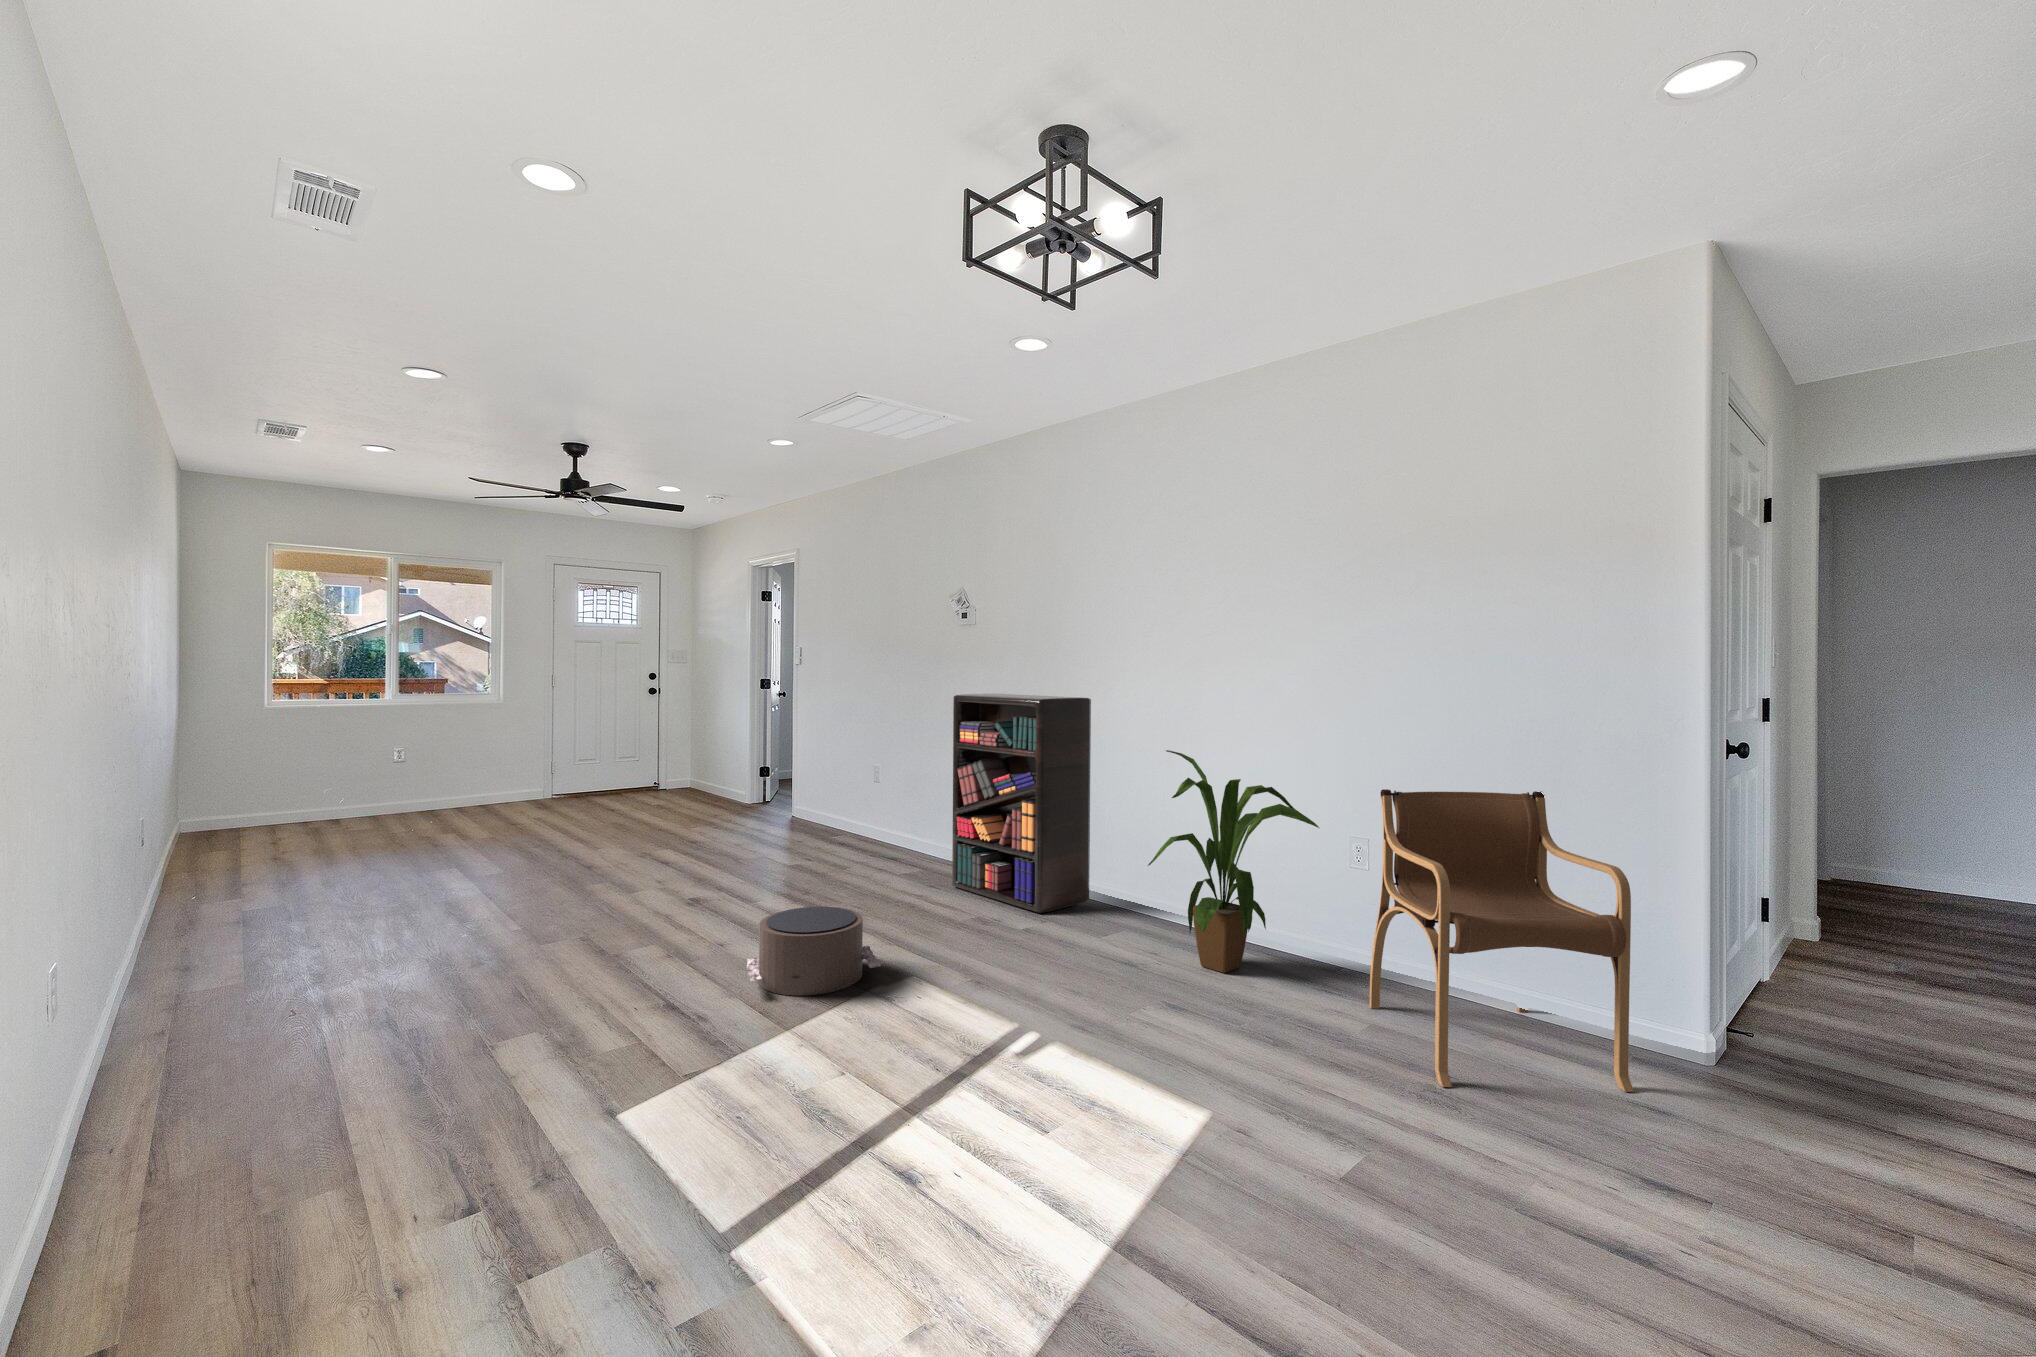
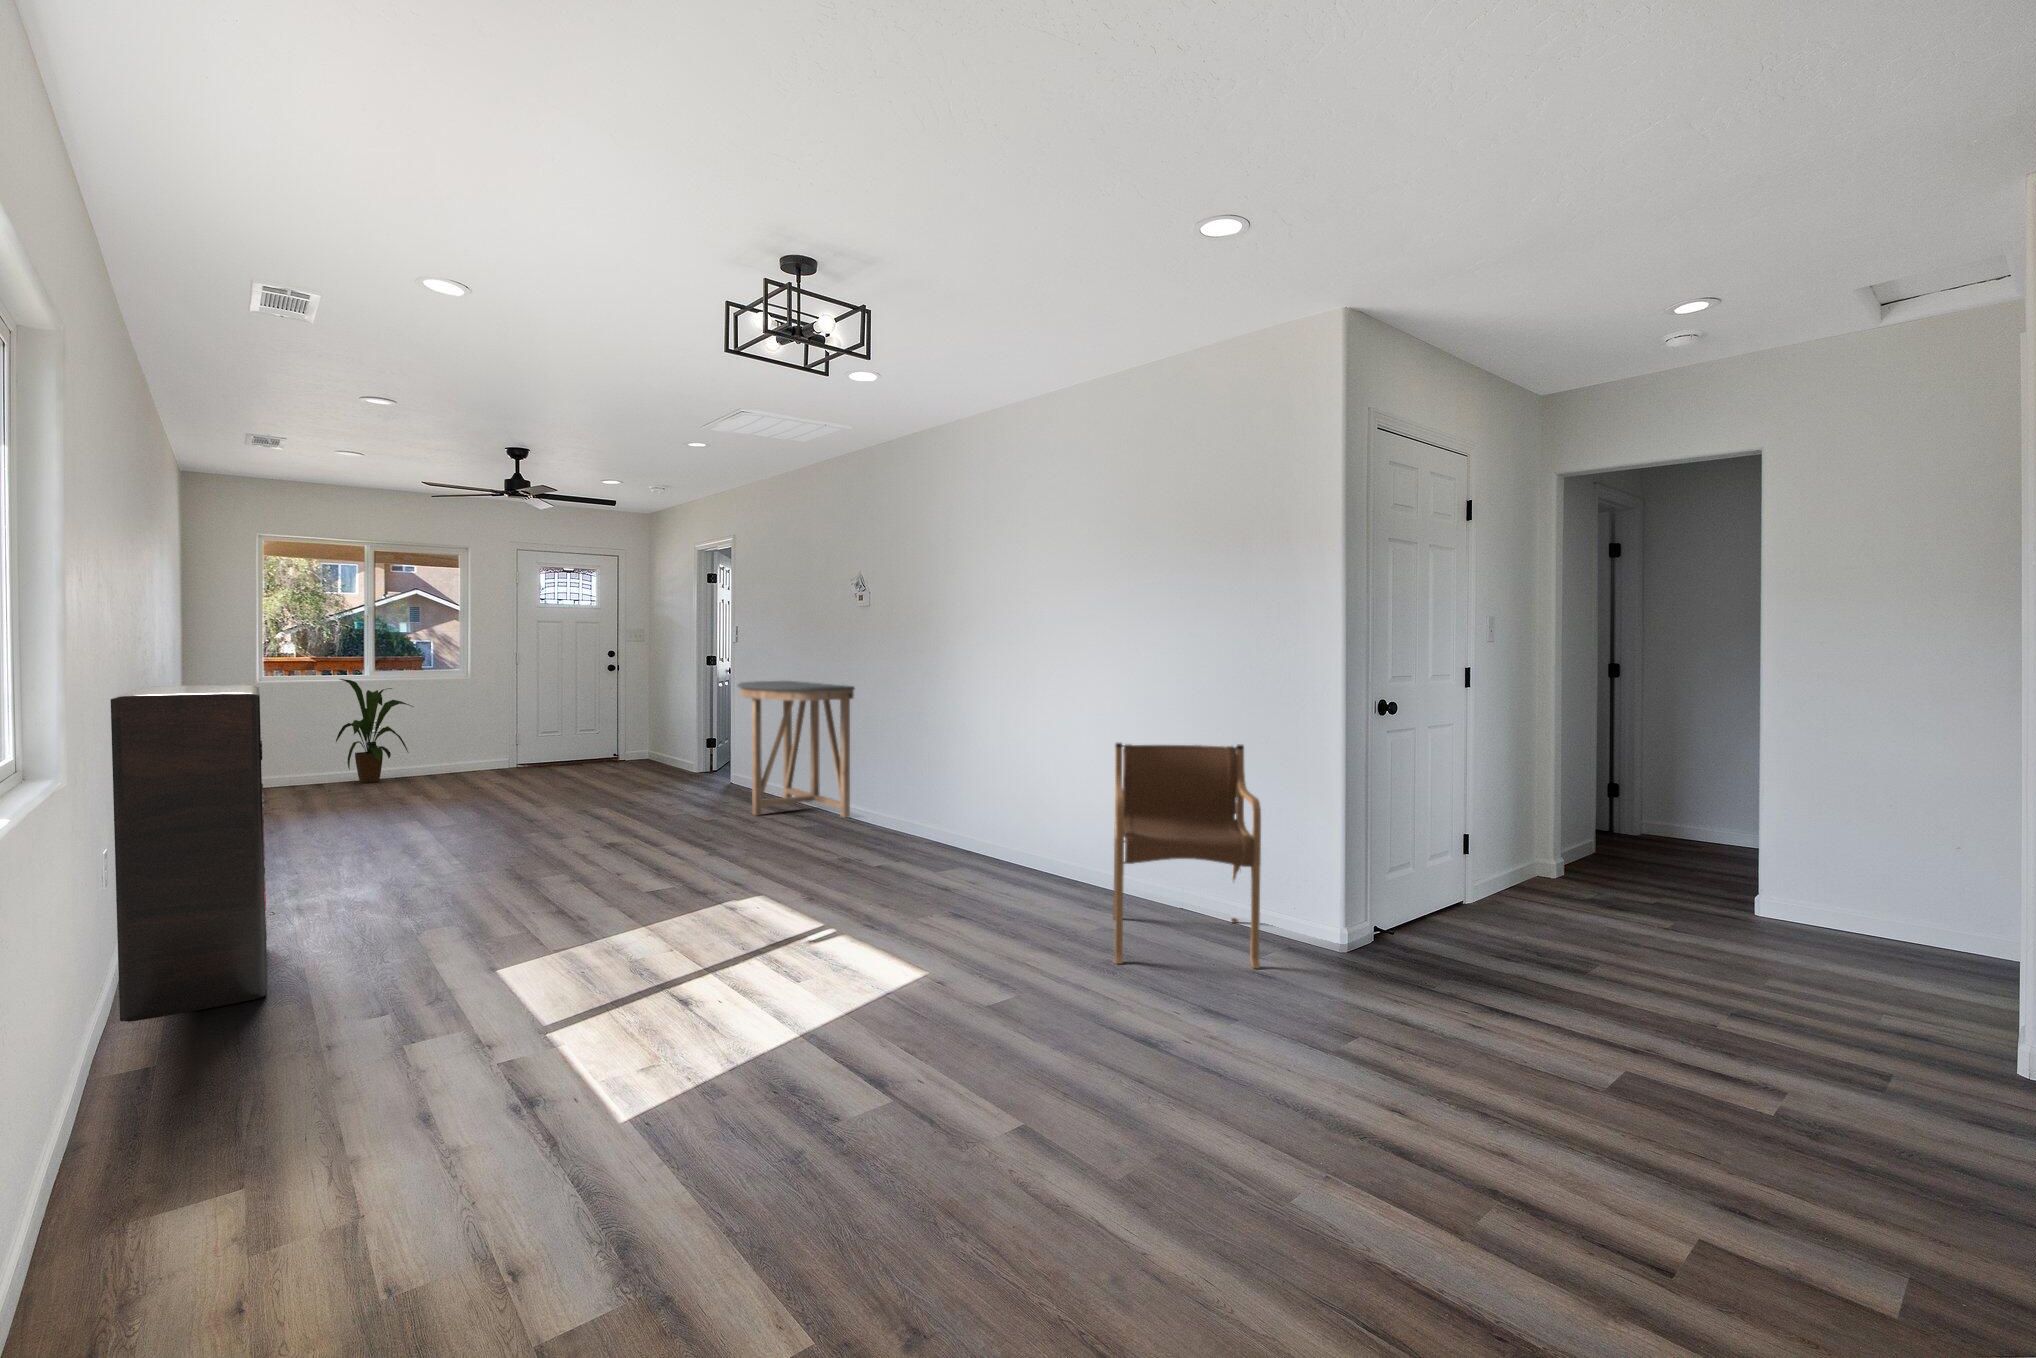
bookshelf: present [952,694,1091,913] -> present [111,685,268,1022]
console table: none [817,707,957,862] -> present [737,681,855,818]
house plant: present [1148,750,1319,973] -> present [336,679,413,783]
pouf: present [747,907,881,996] -> none [625,840,735,905]

